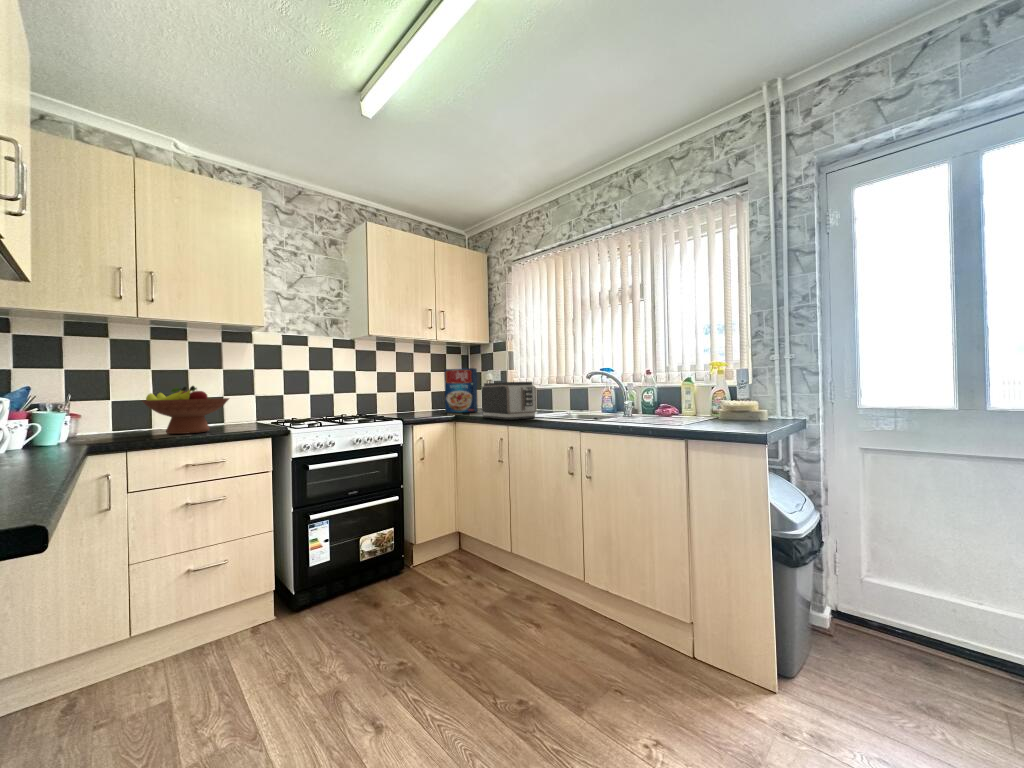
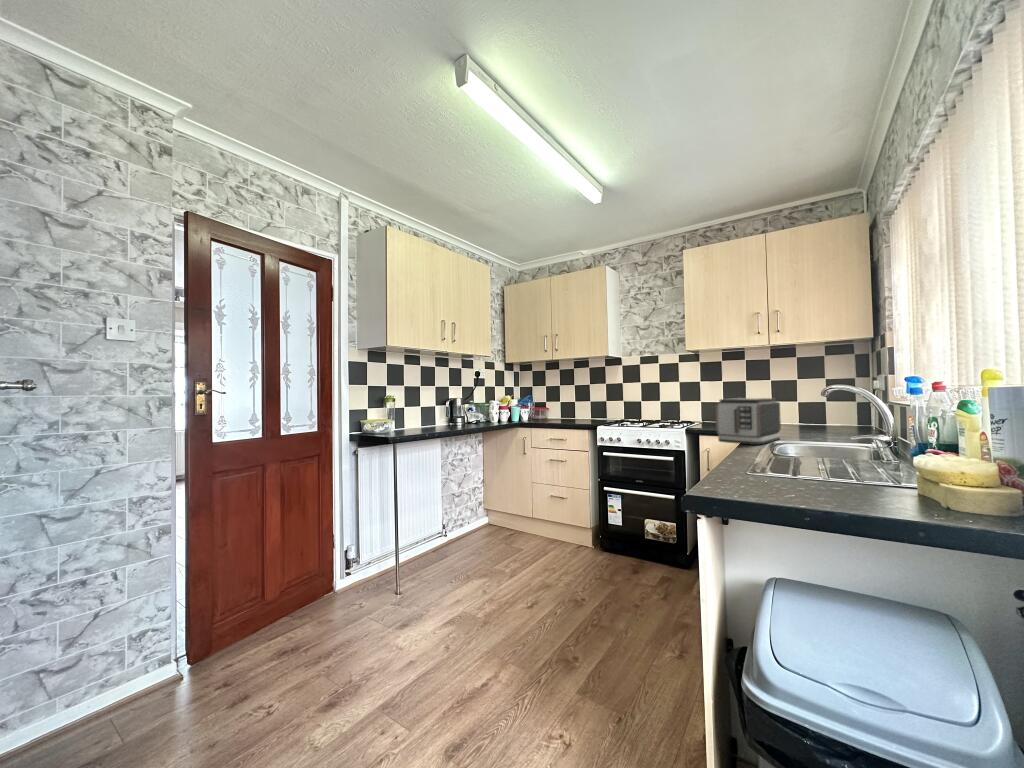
cereal box: present [444,368,478,412] -> none [785,375,824,431]
fruit bowl: present [142,386,229,434] -> none [544,397,583,422]

